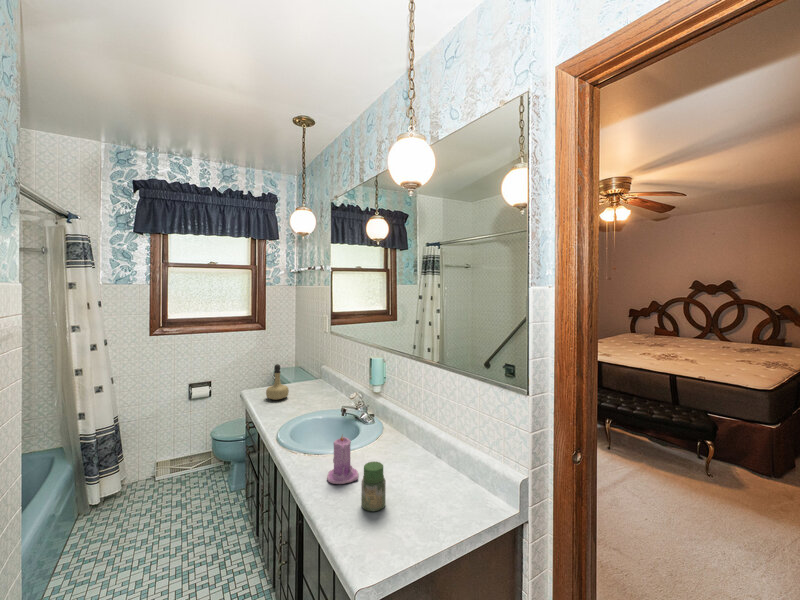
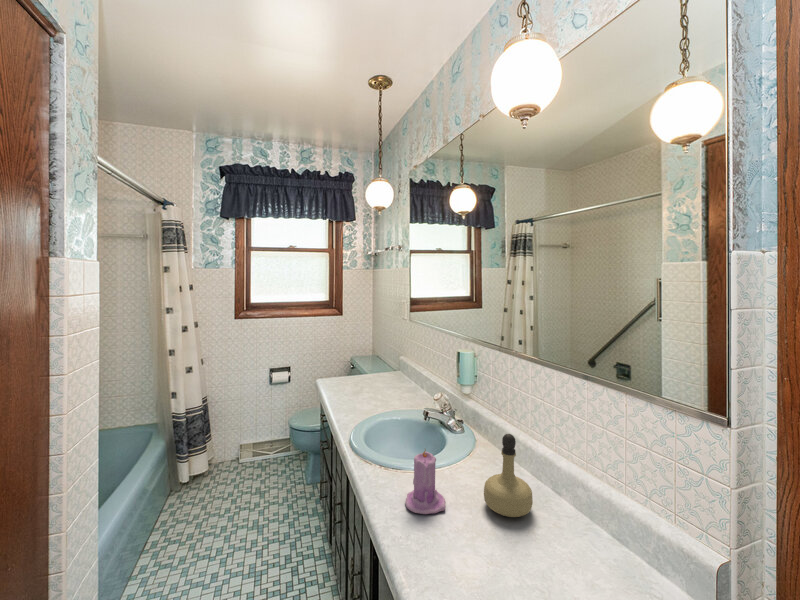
perfume bottle: present [266,364,289,400] -> present [484,434,533,517]
jar: present [361,462,386,511] -> none [451,494,486,566]

